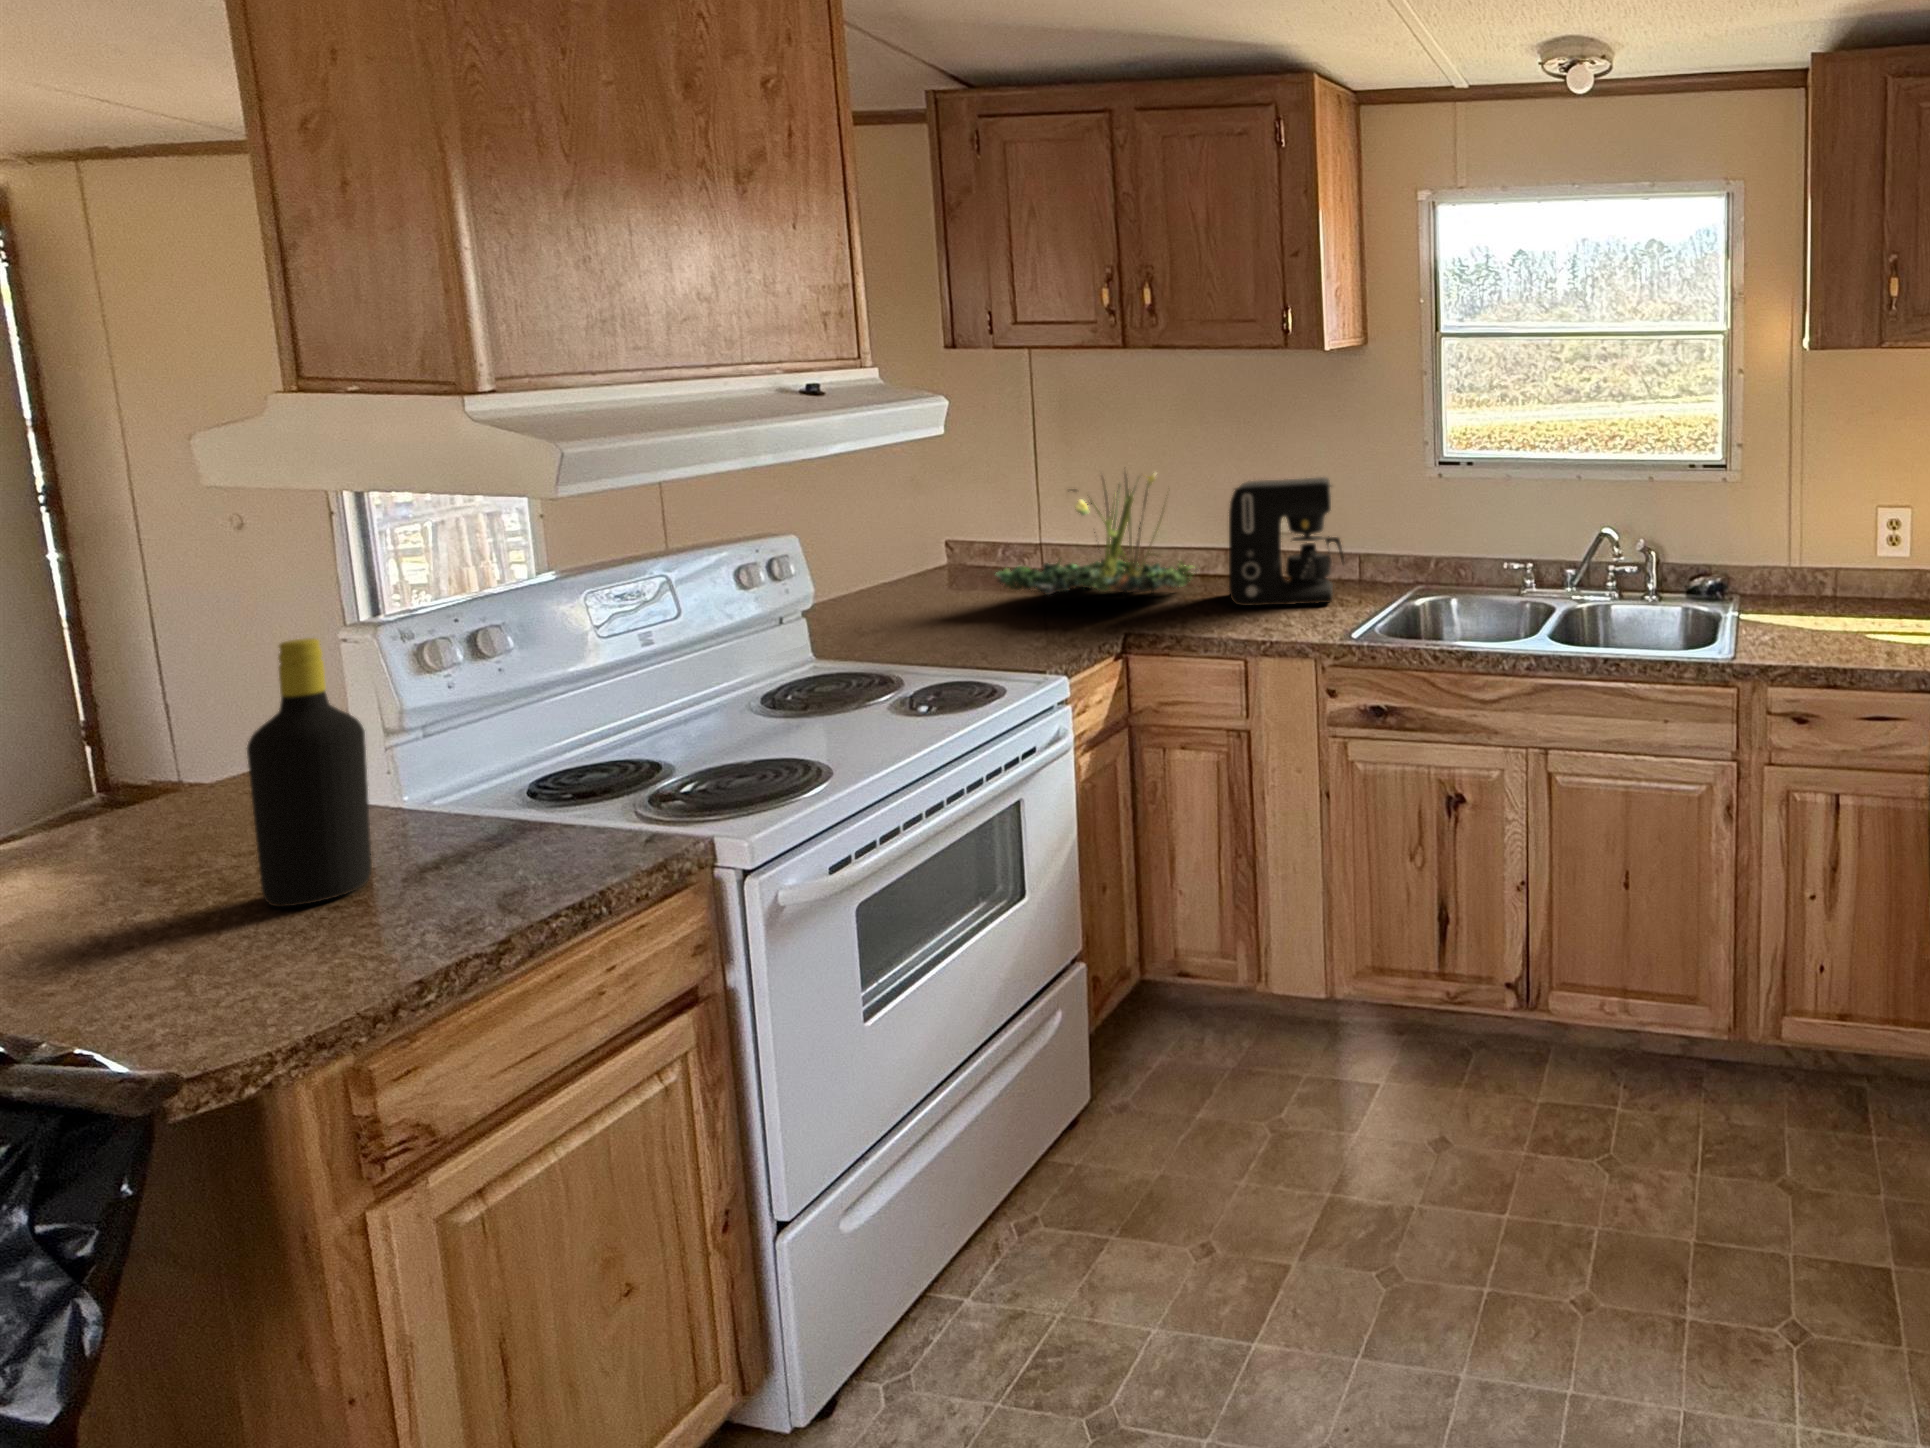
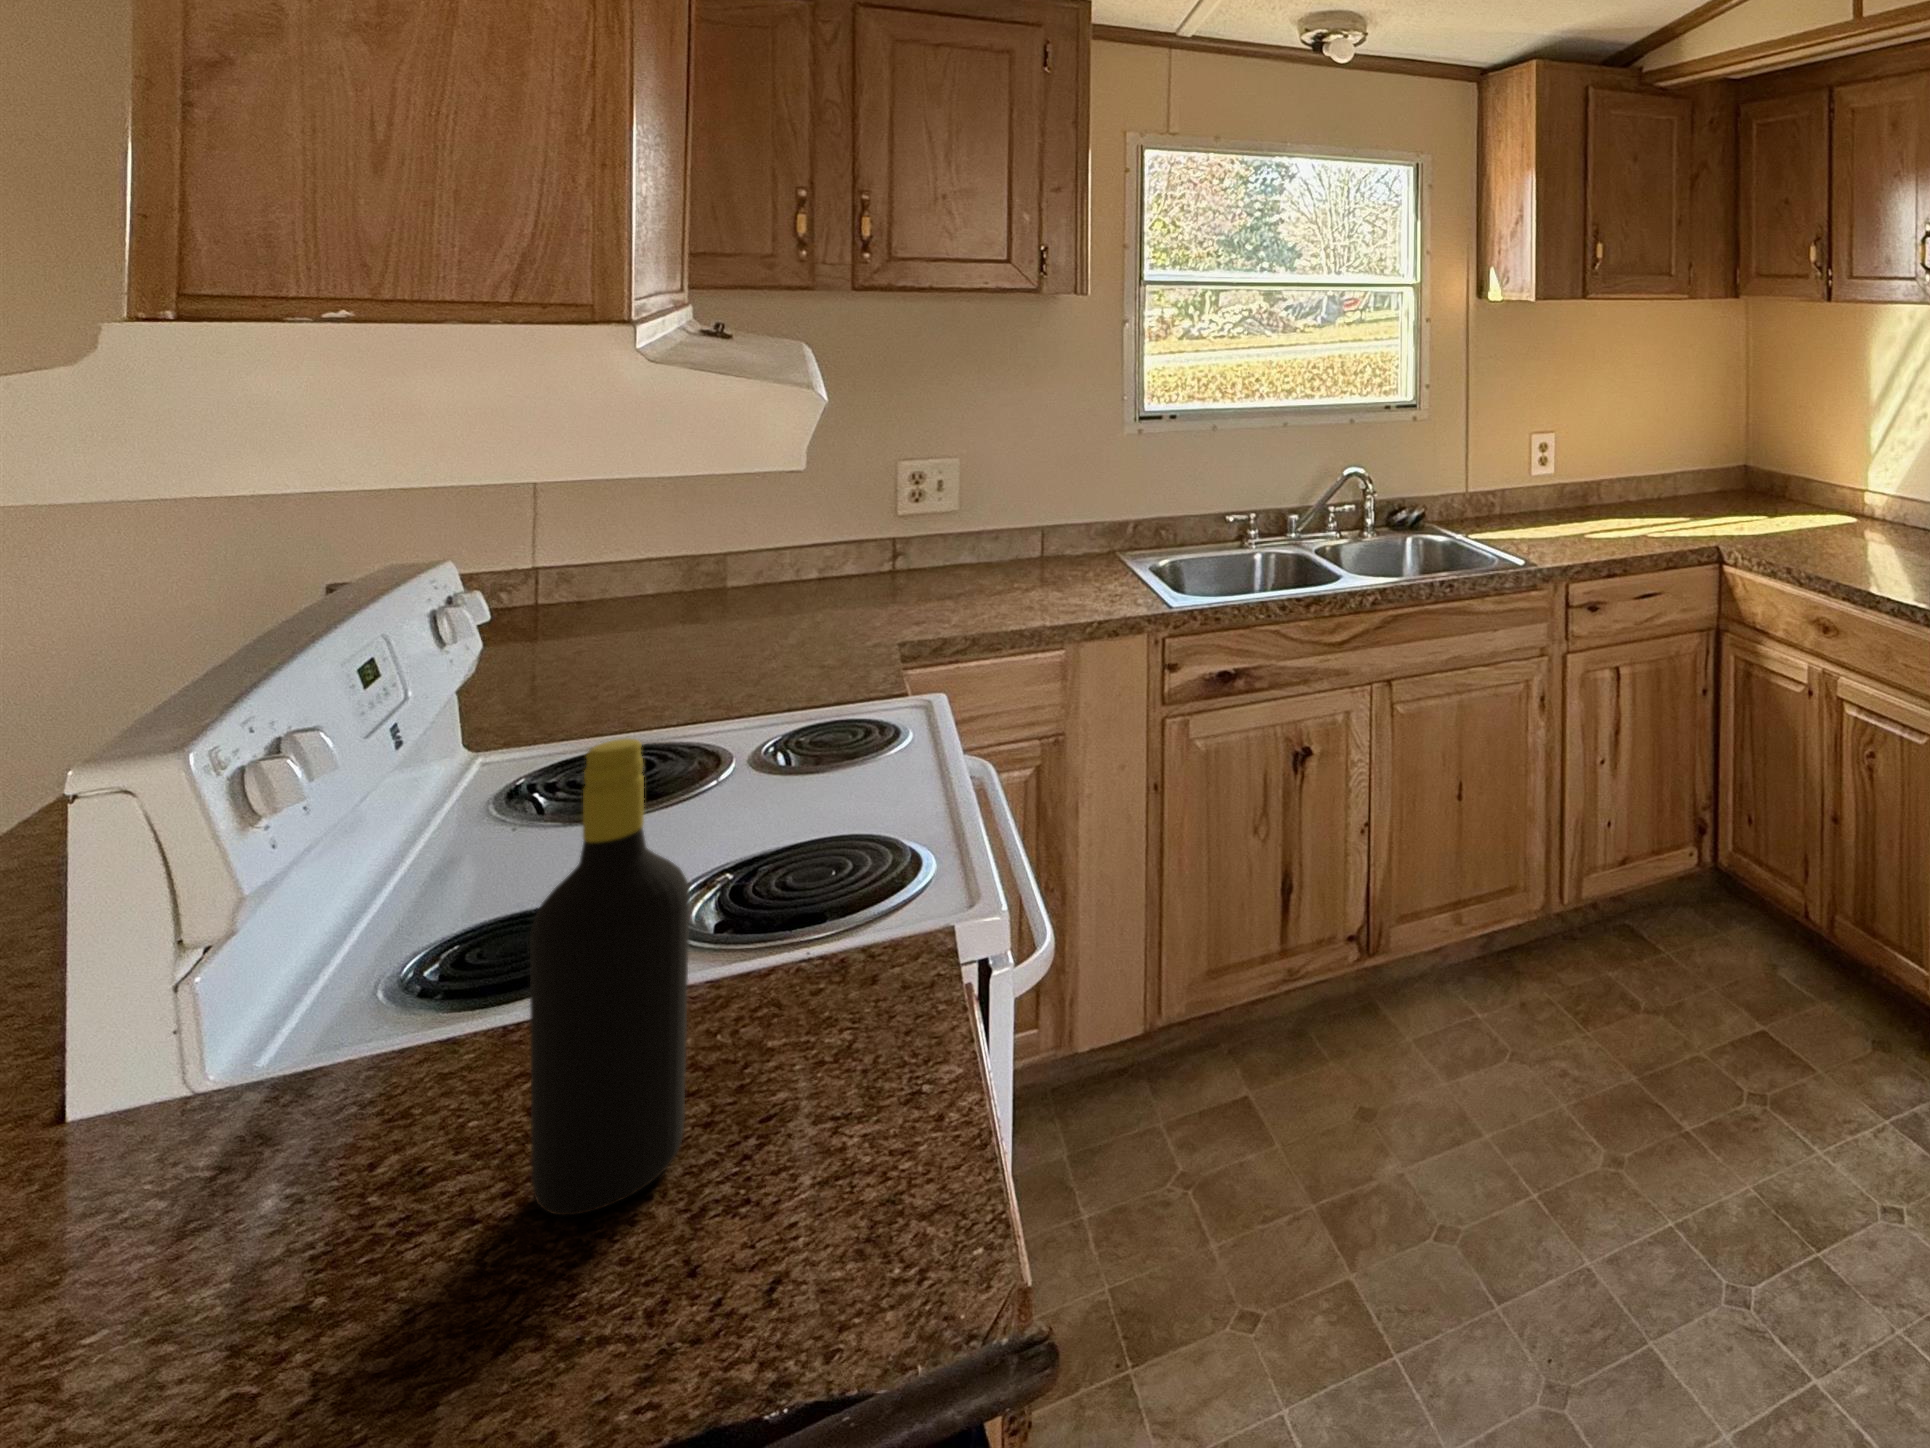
plant: present [997,474,1198,595] -> none [620,444,866,626]
coffee maker: present [1229,477,1344,606] -> none [918,441,1071,598]

